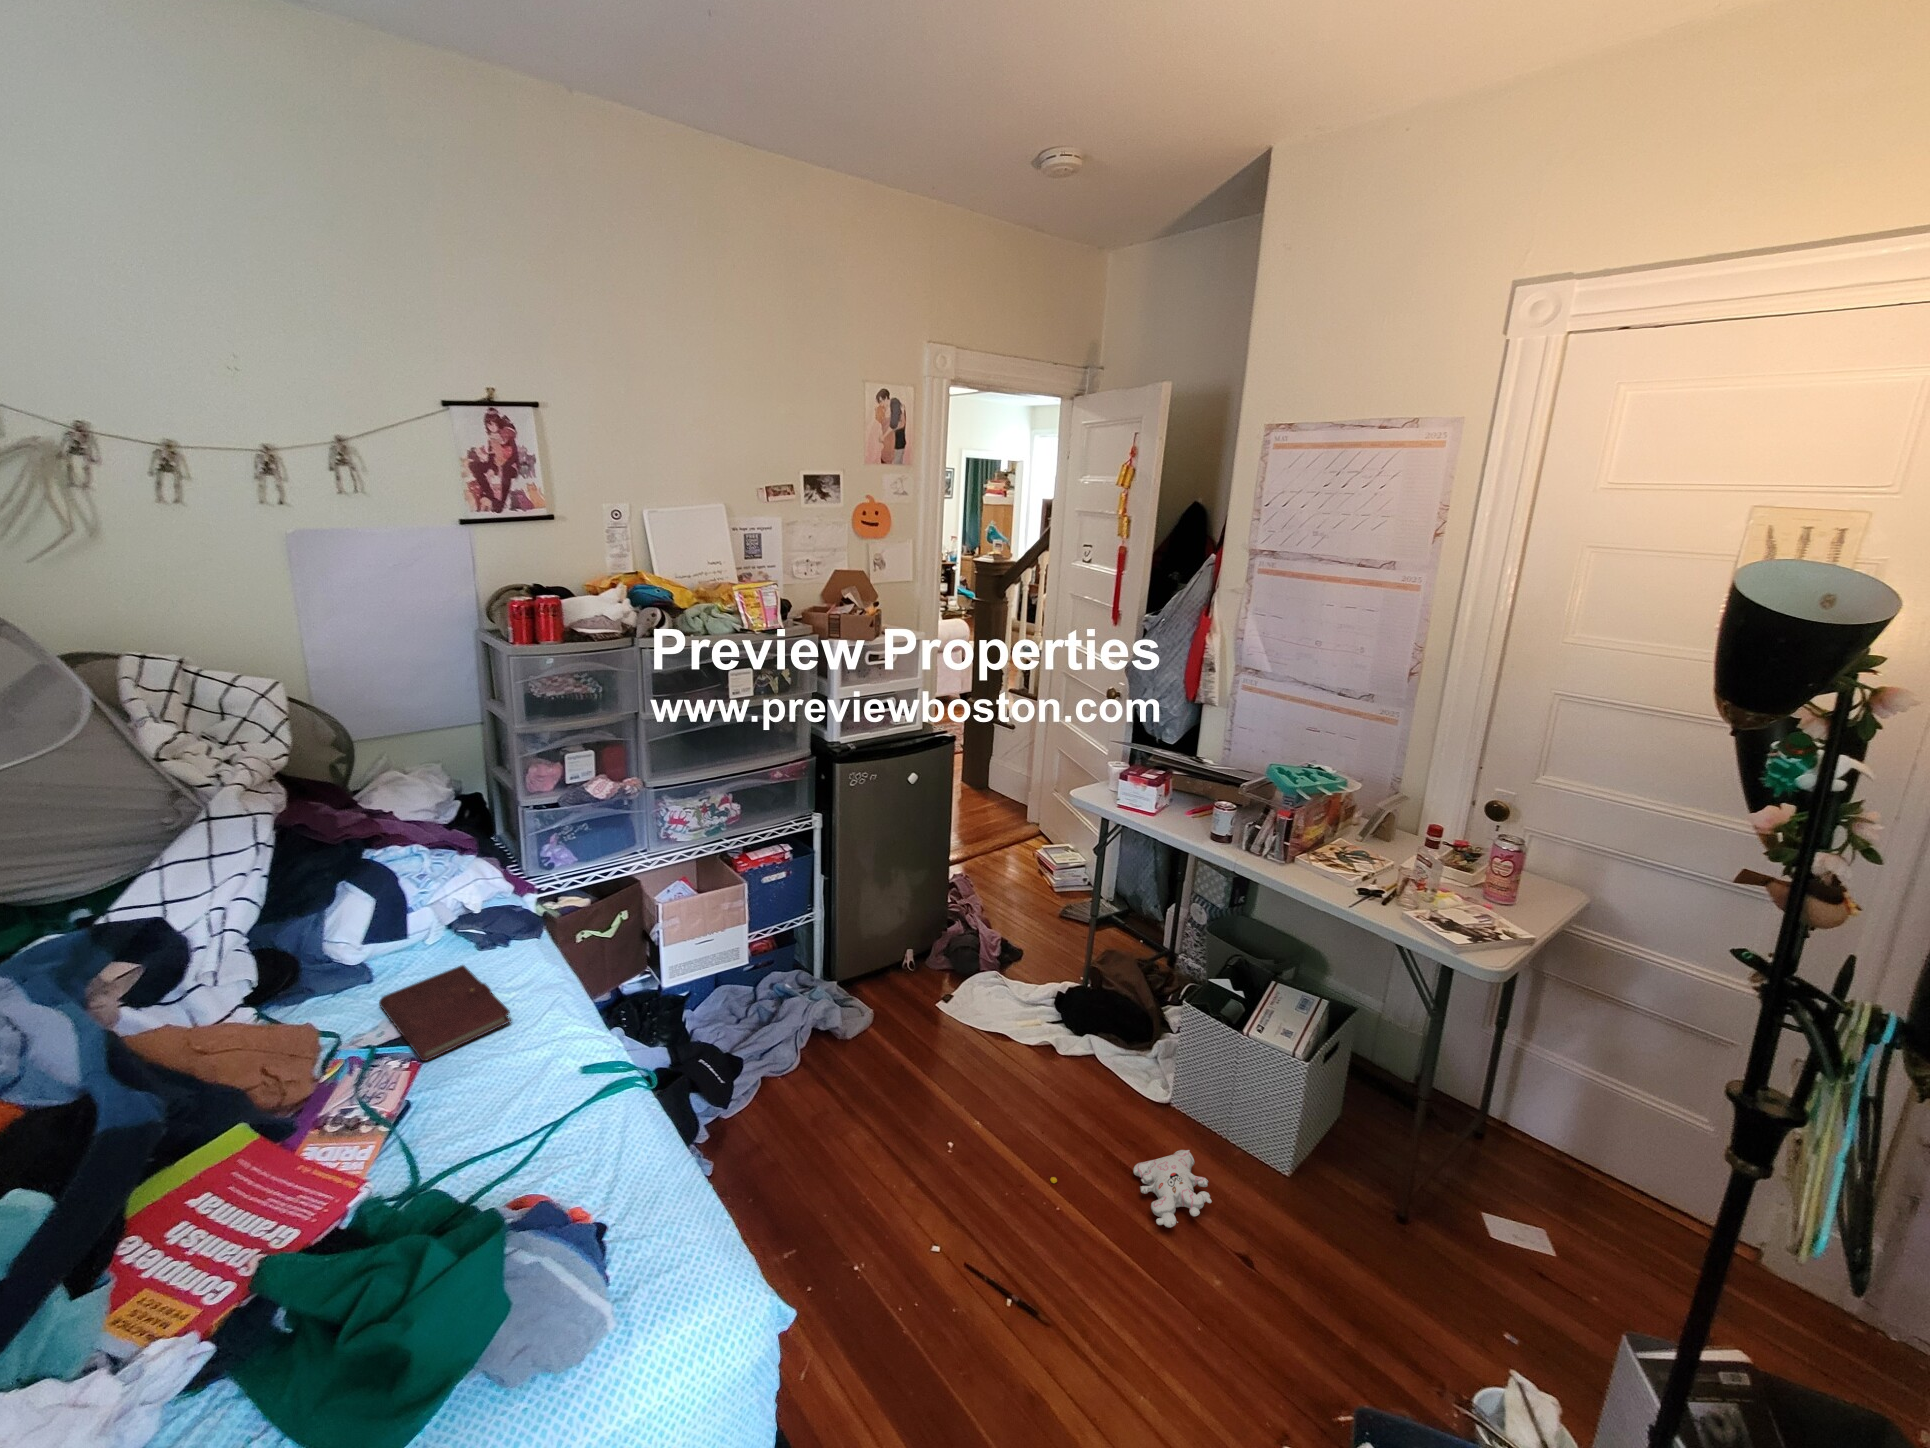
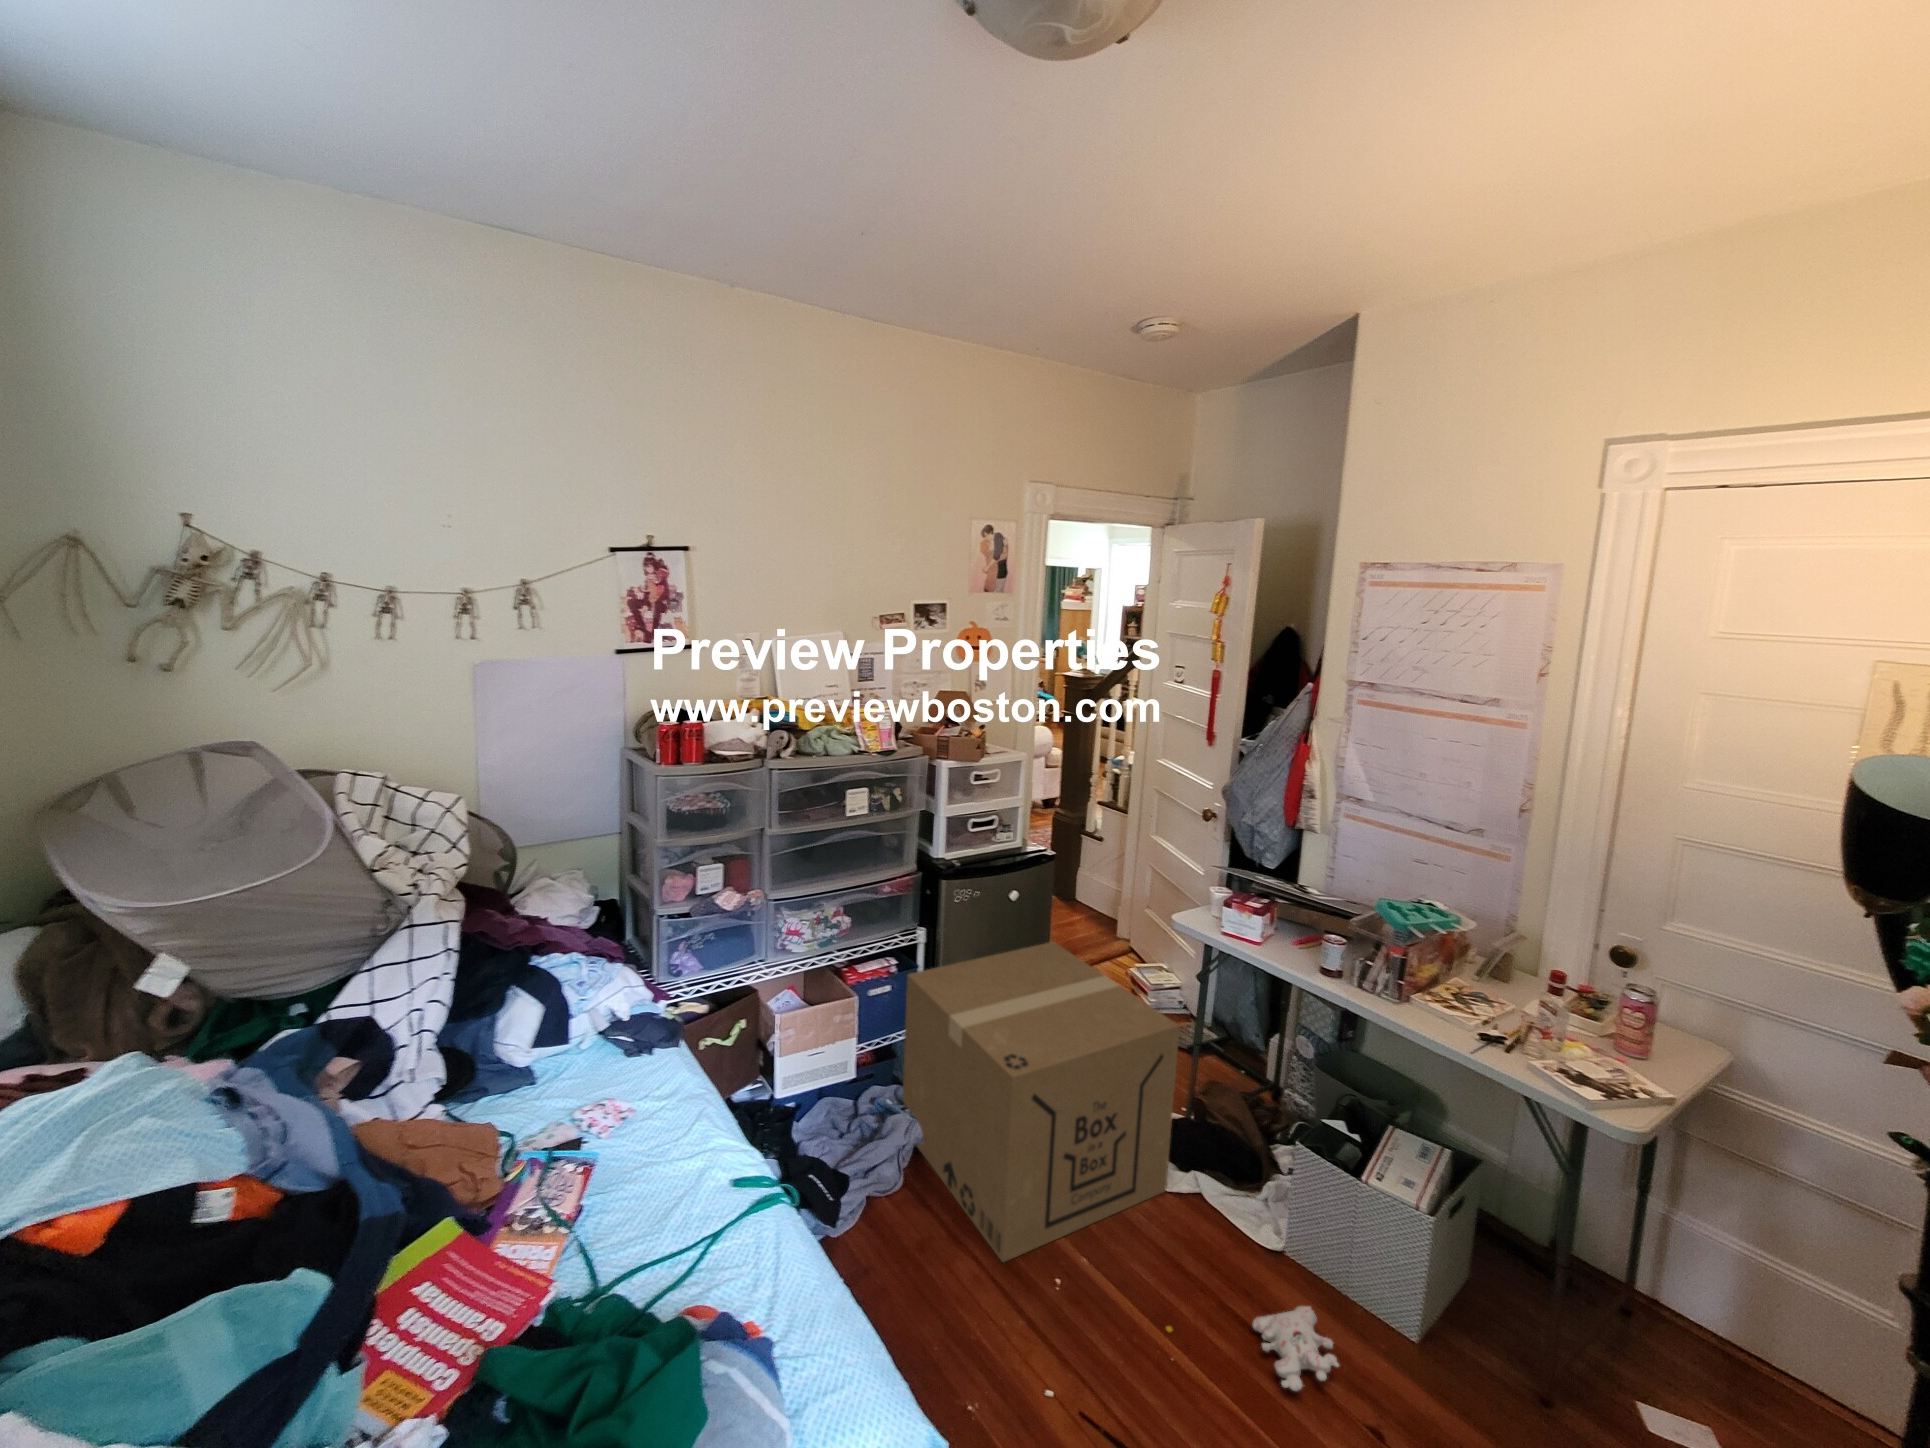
cardboard box: none [802,824,1074,1131] -> present [902,942,1180,1262]
notebook: present [379,965,511,1061] -> none [546,1071,664,1166]

